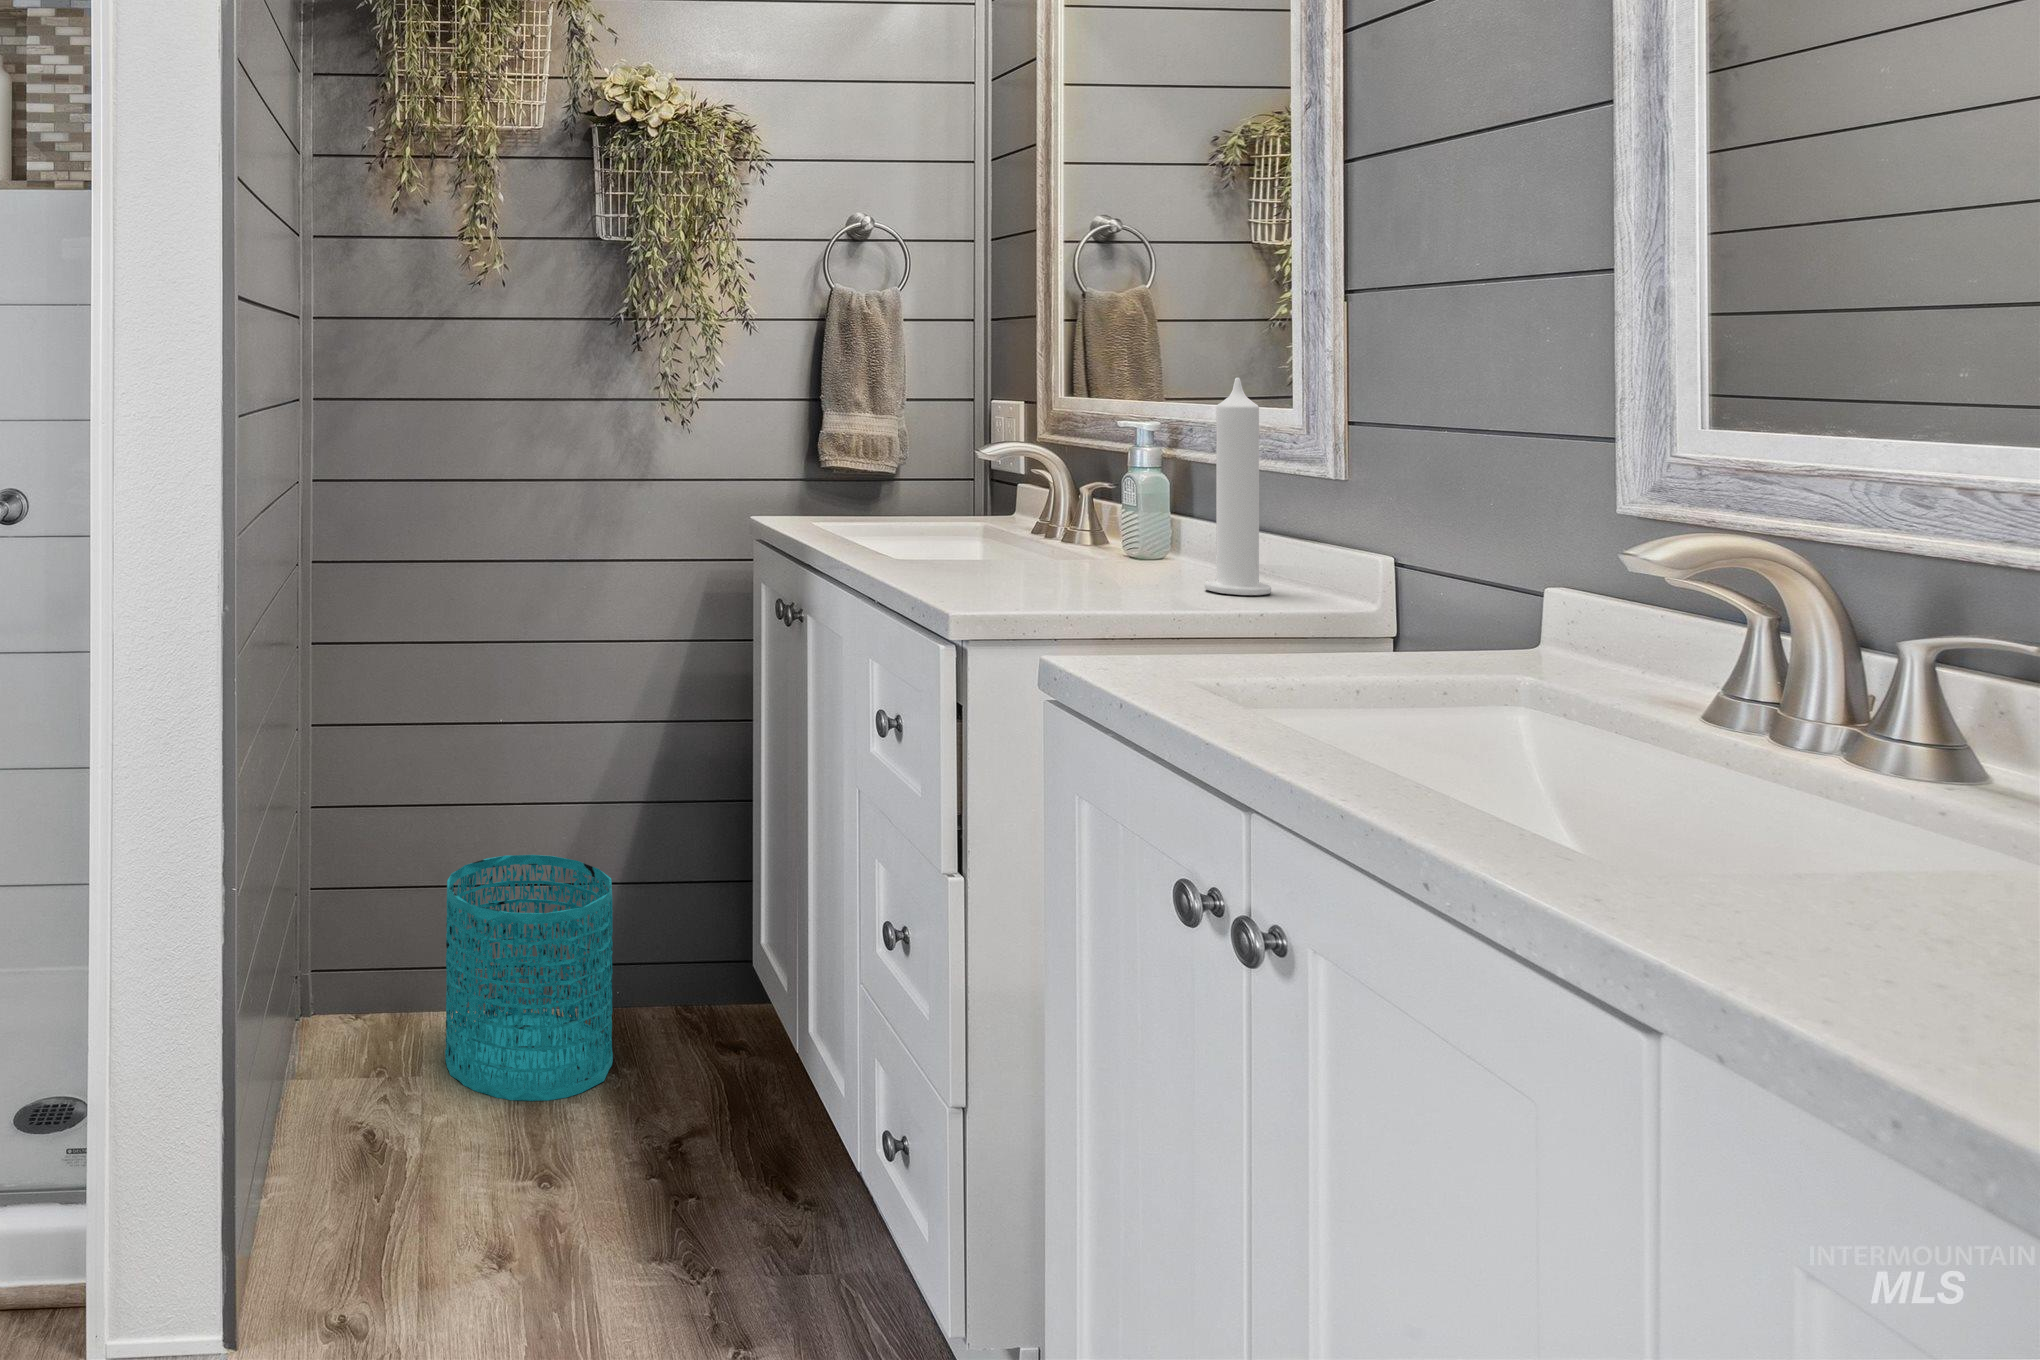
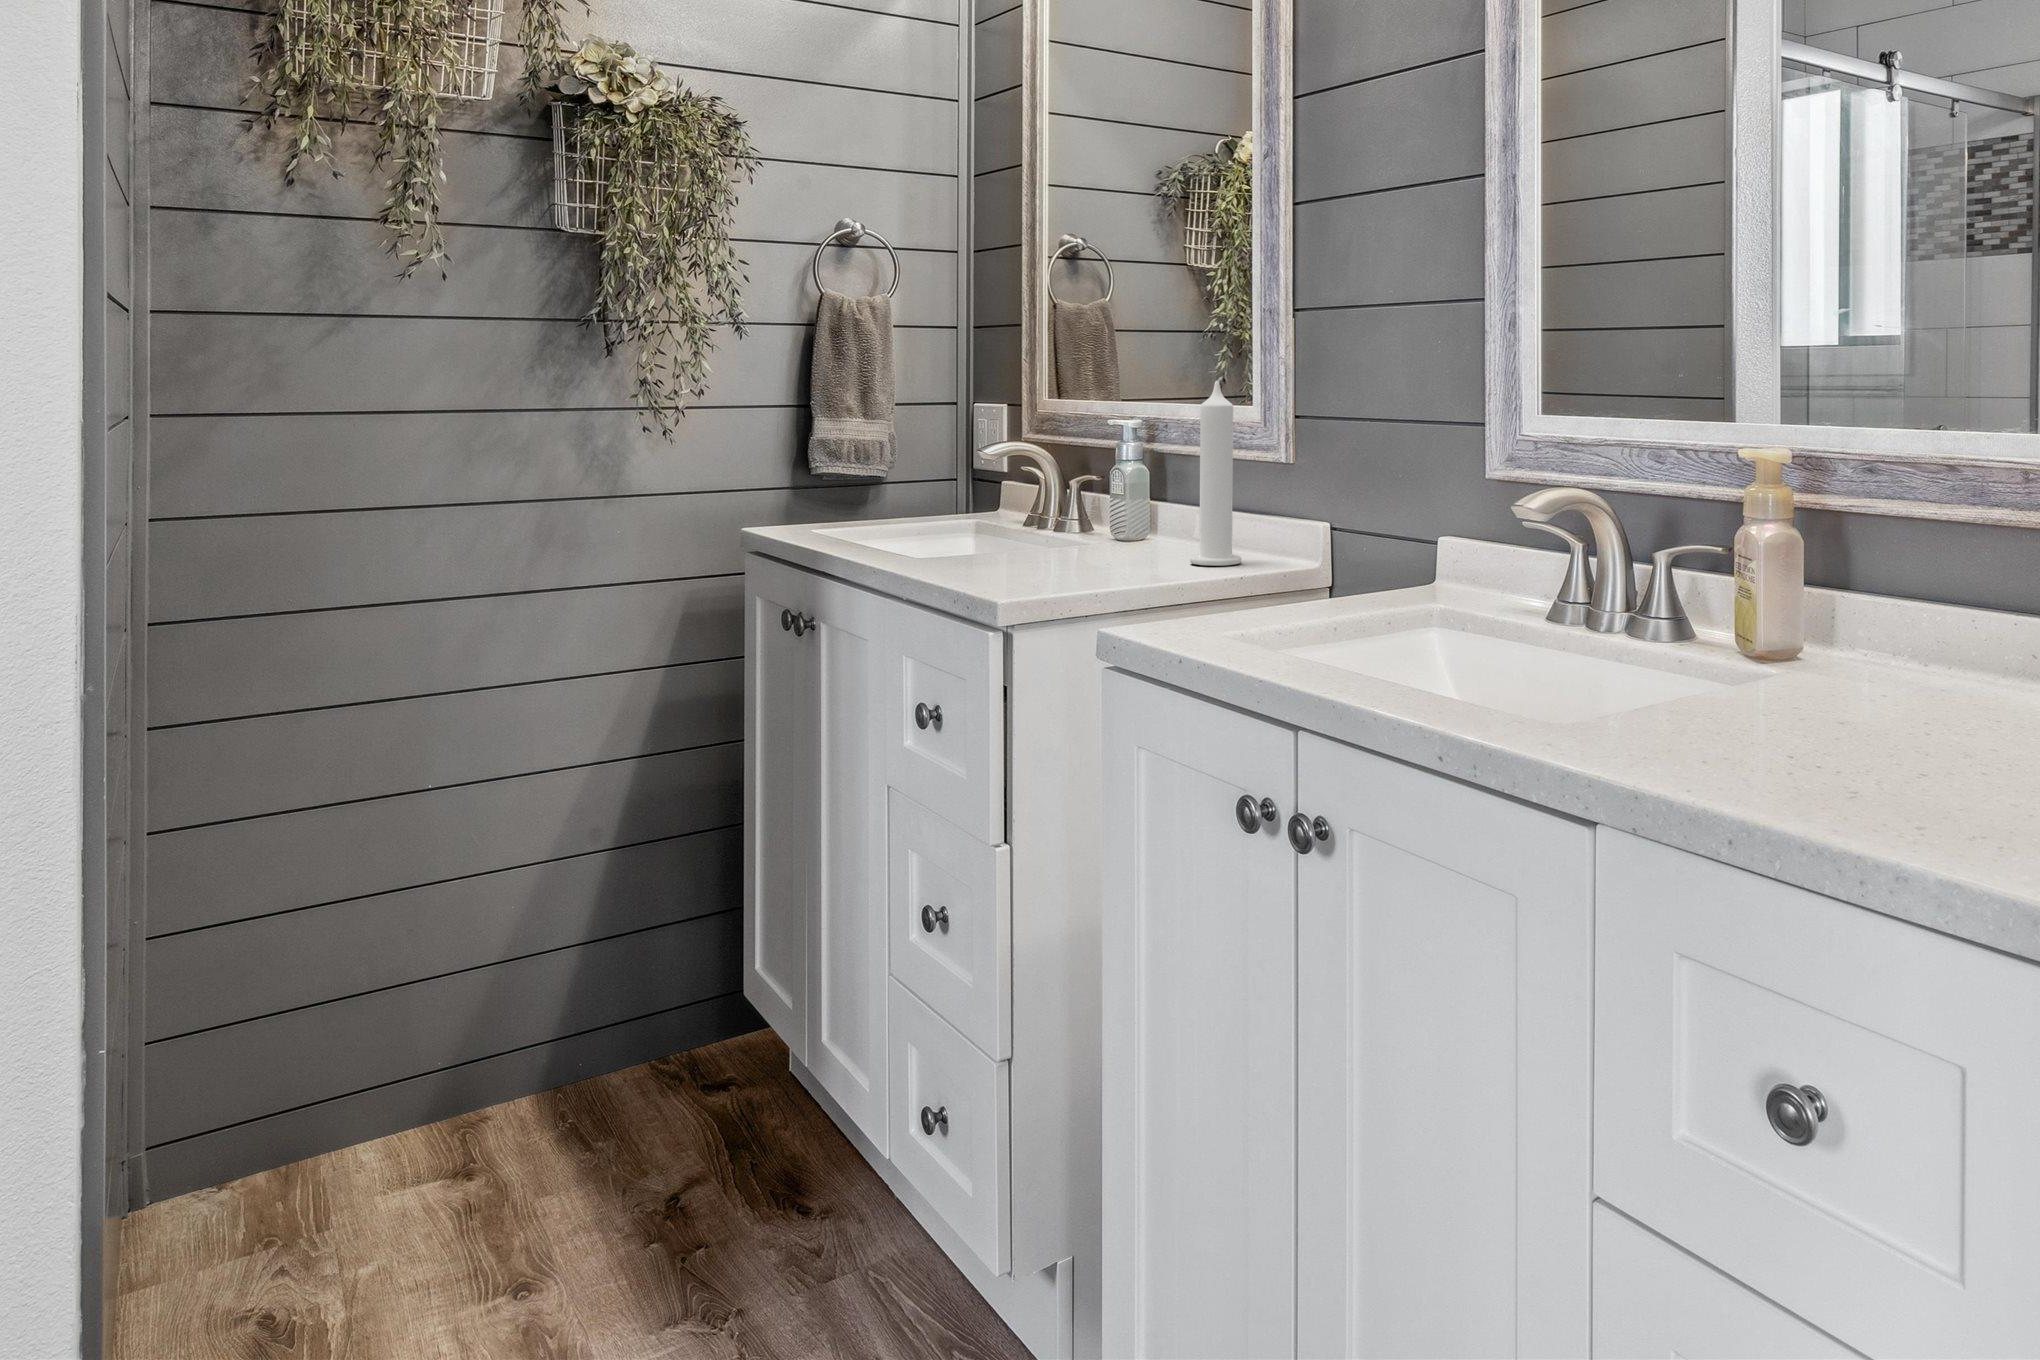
wastebasket: present [445,855,613,1101] -> none [374,920,584,1200]

